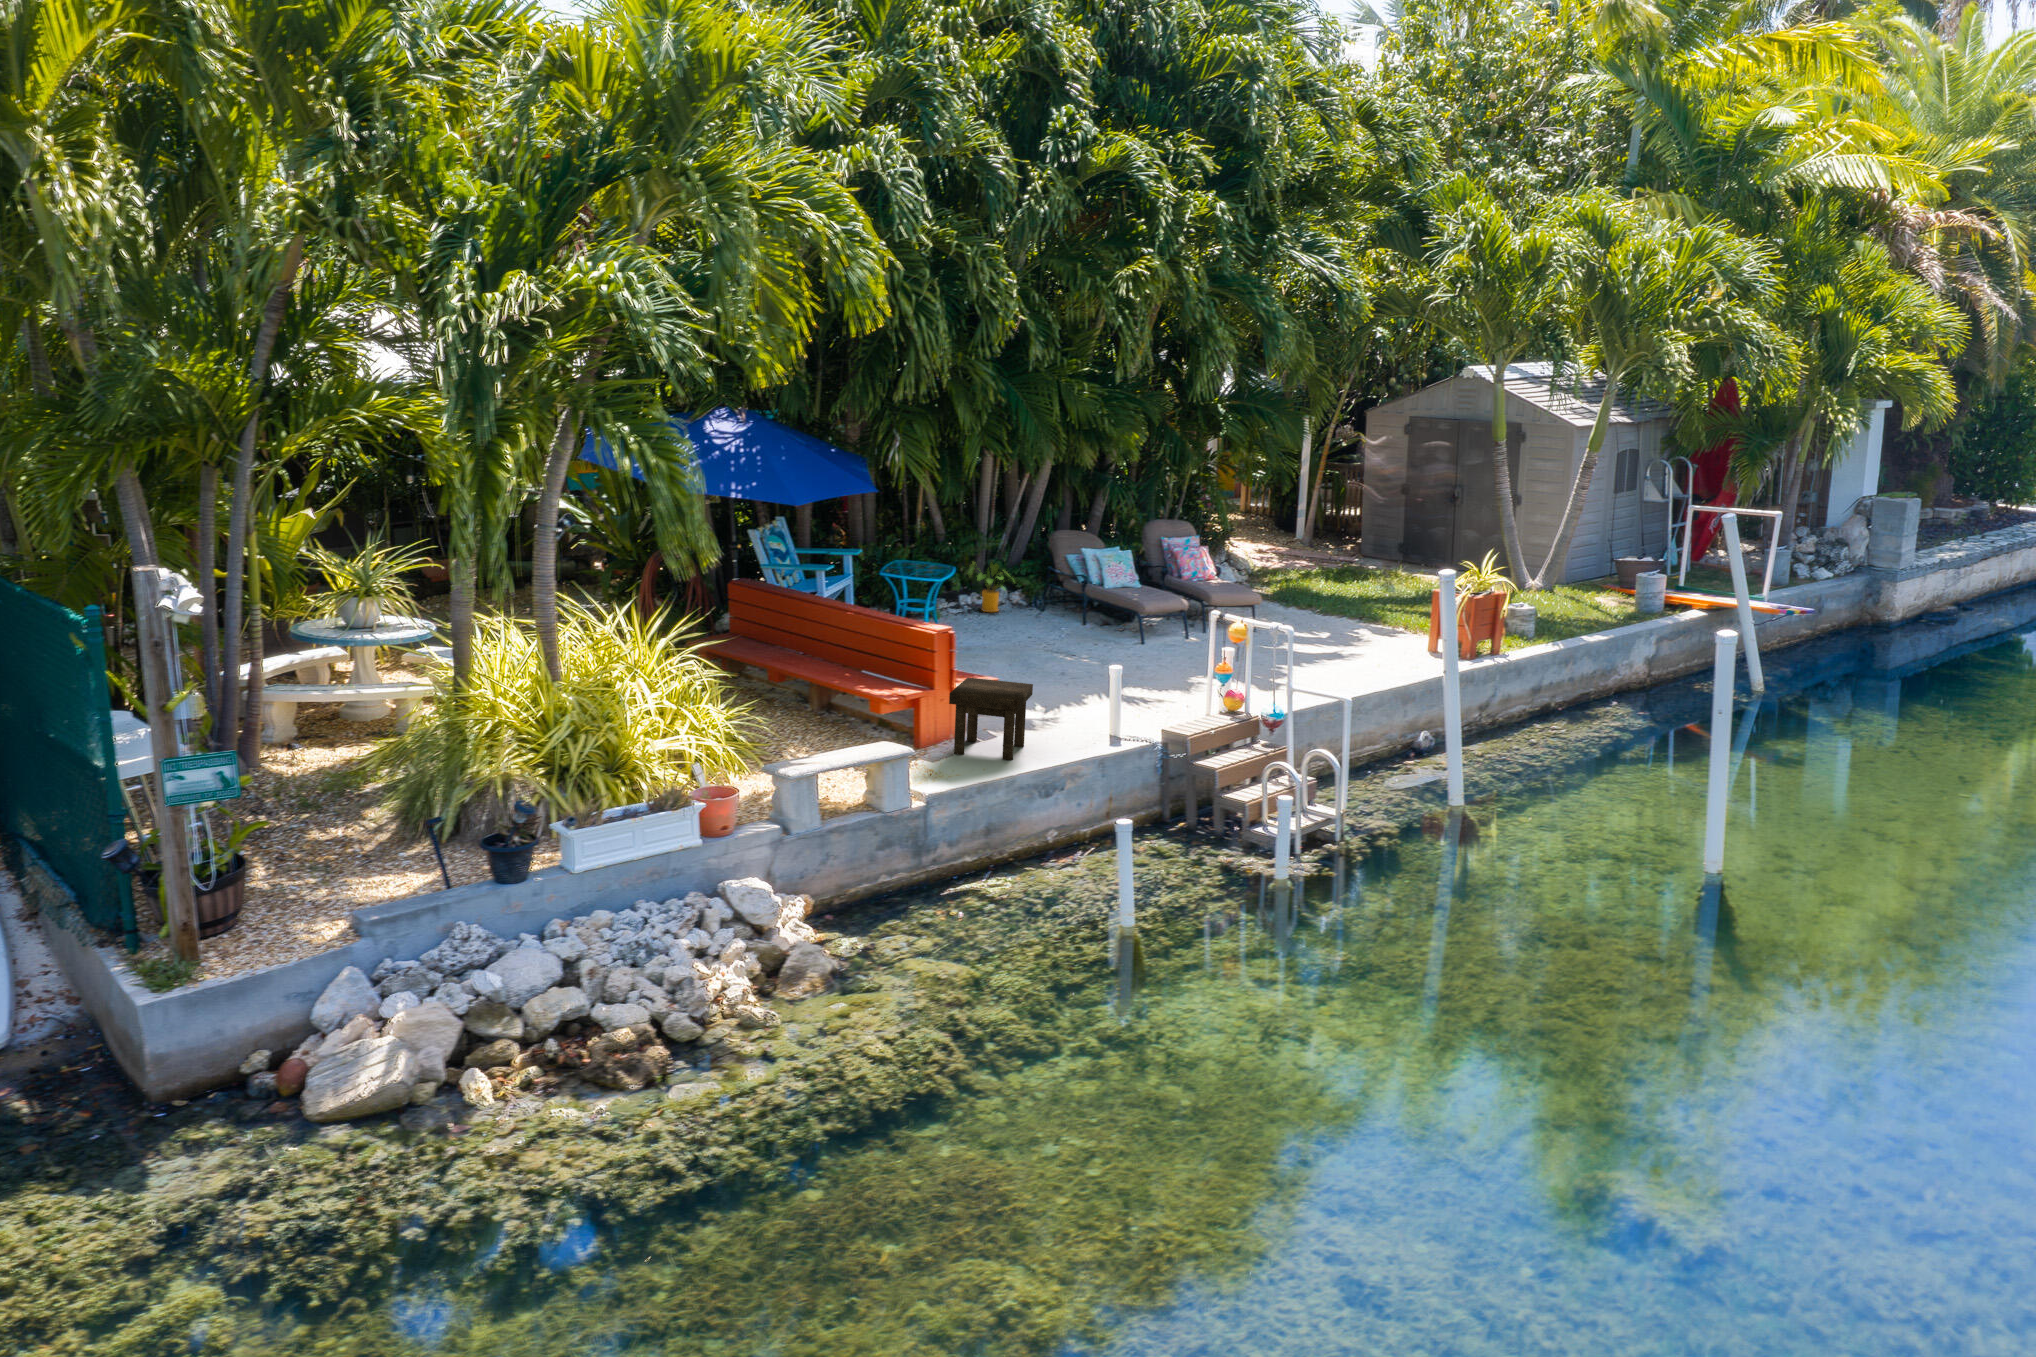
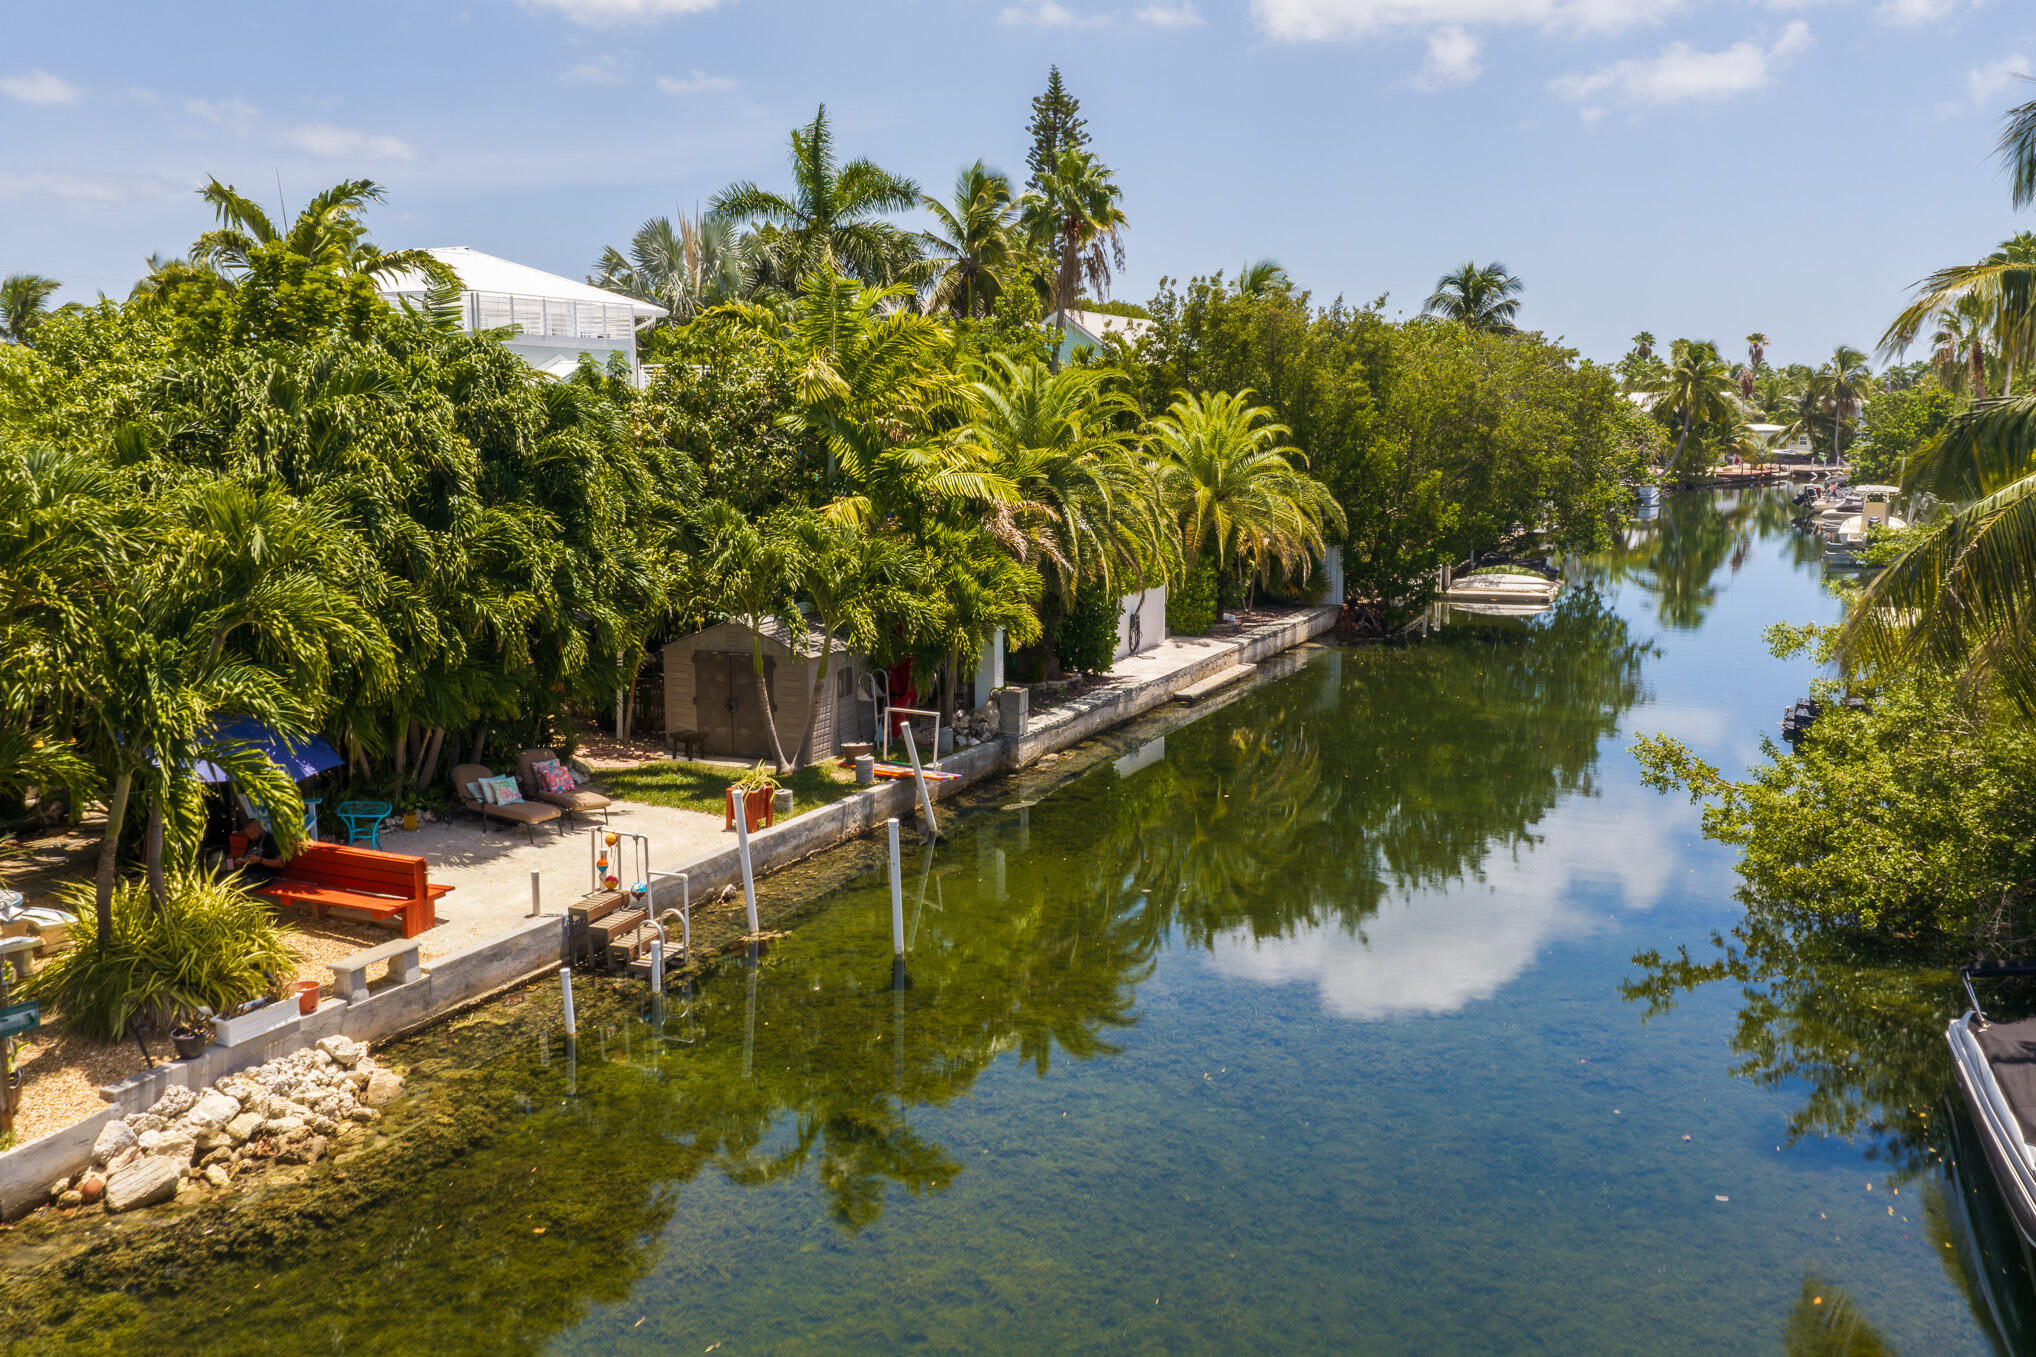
stool: present [949,678,1033,760] -> present [669,730,709,761]

